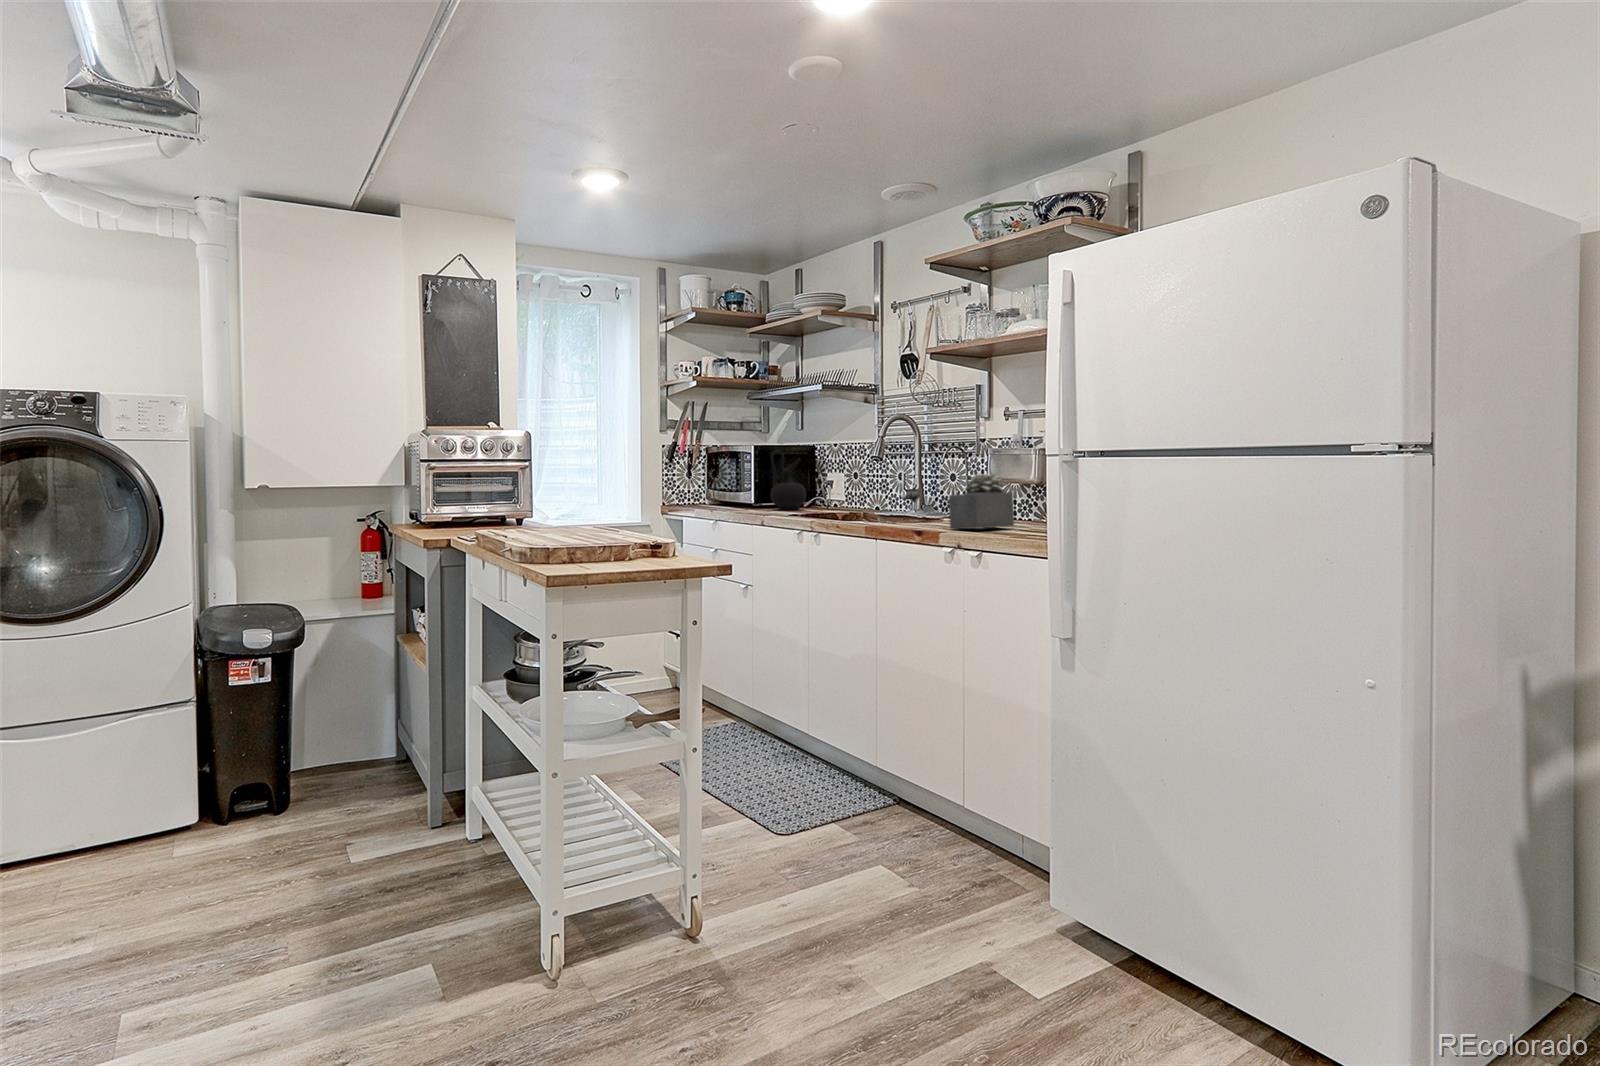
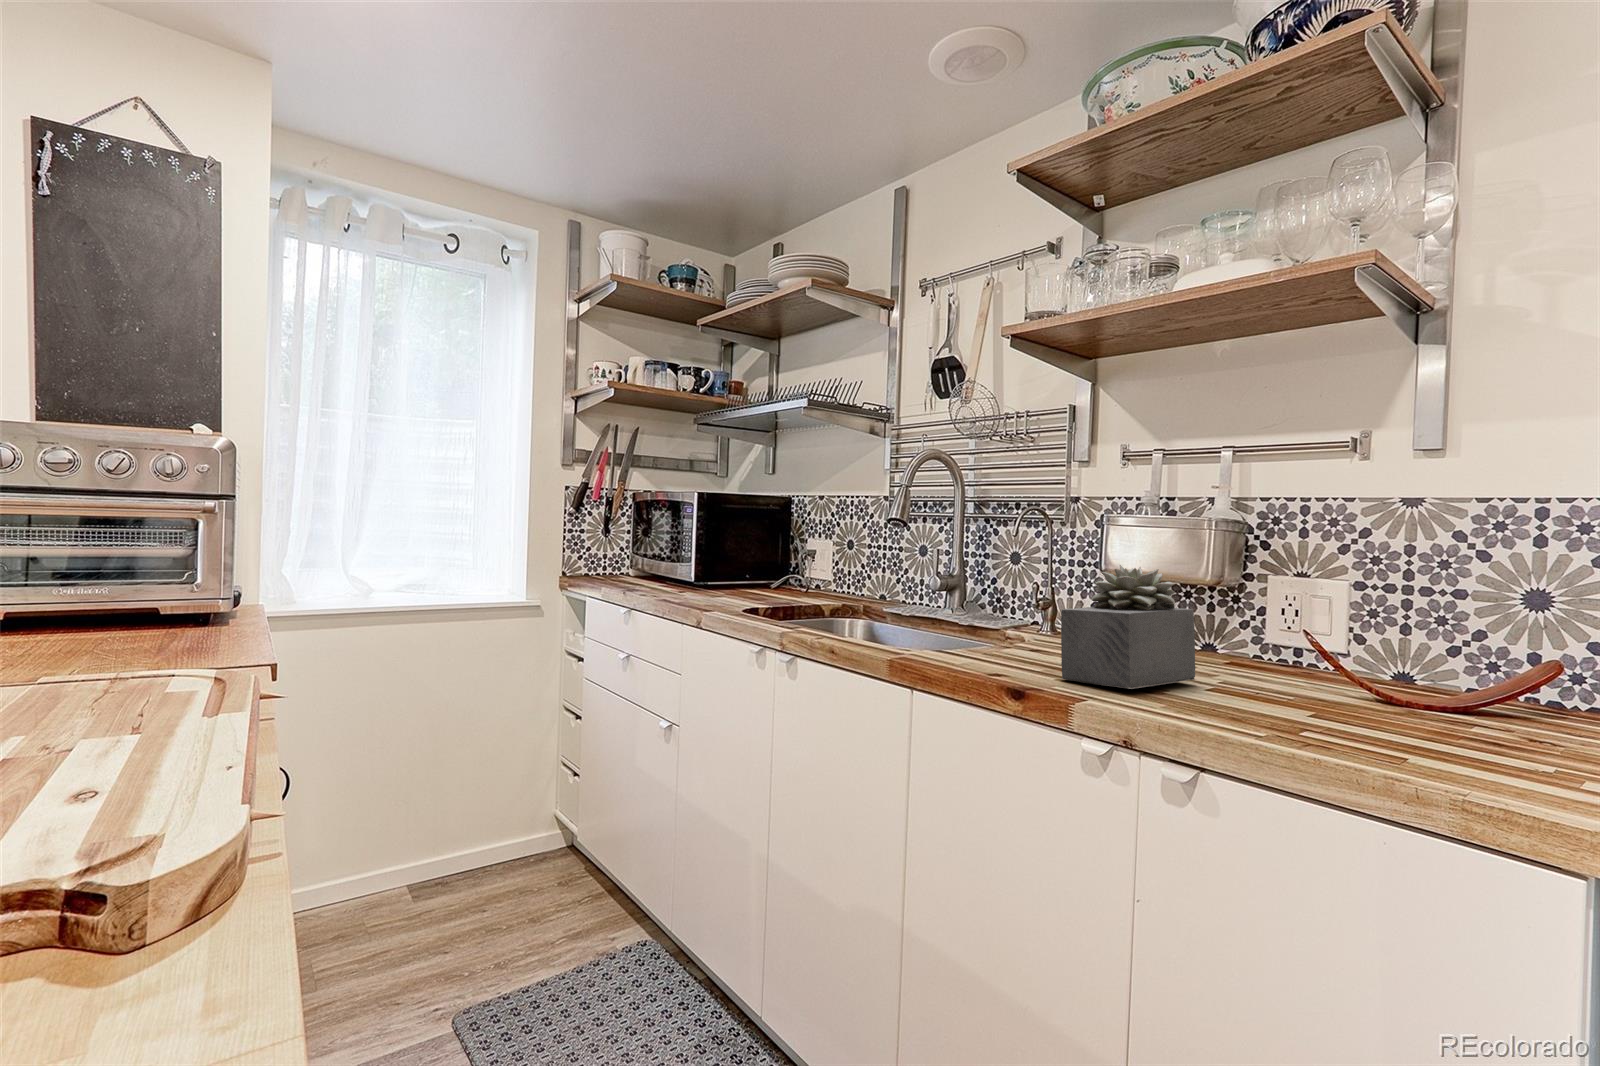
ceramic jug: present [770,450,806,510] -> none [720,501,775,594]

